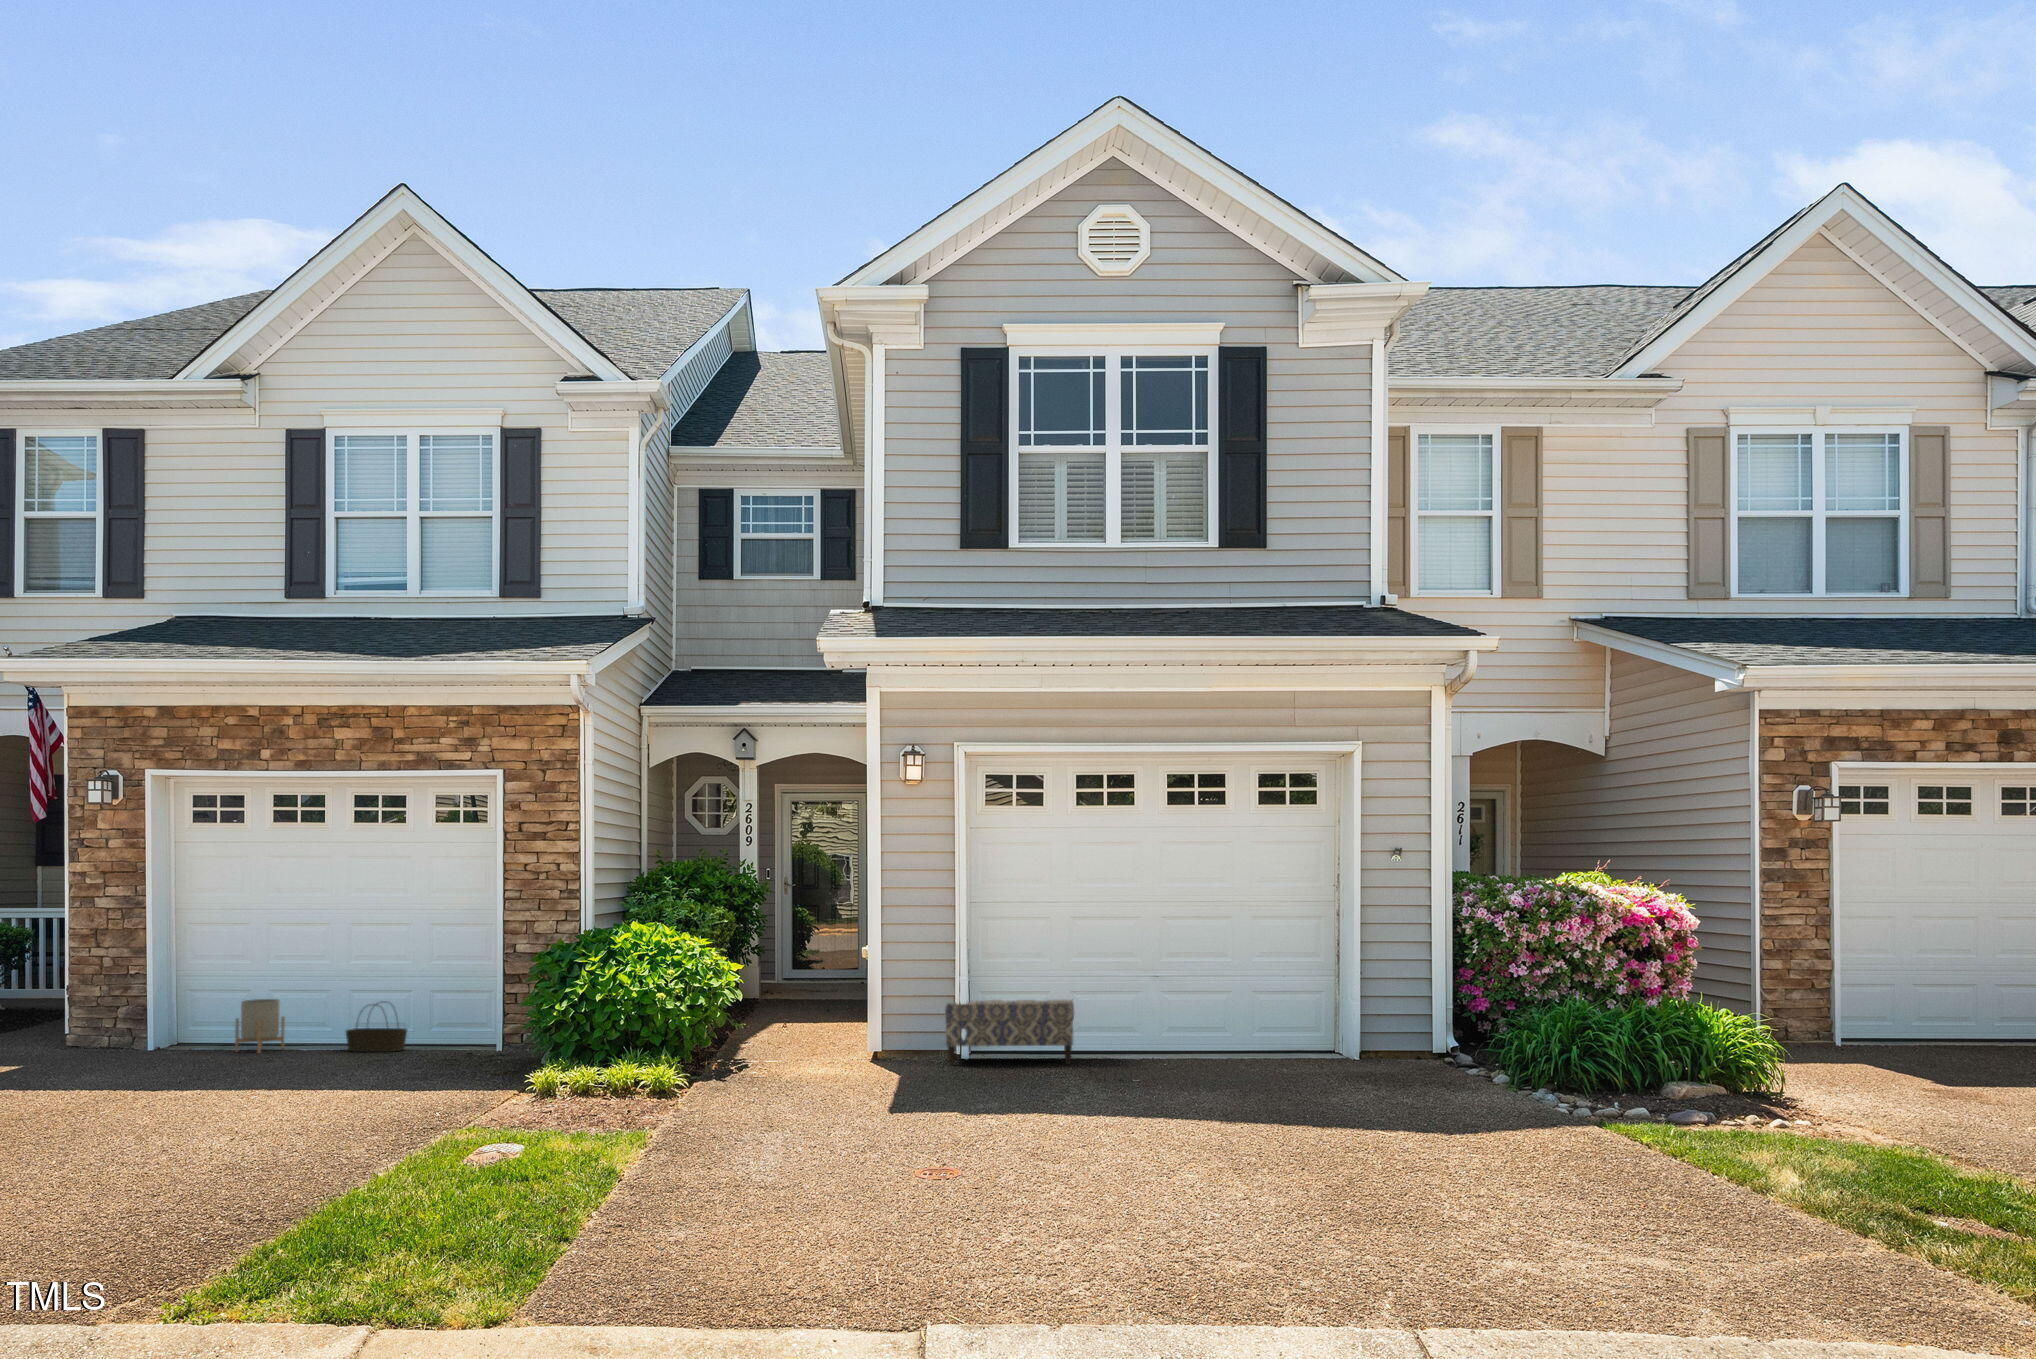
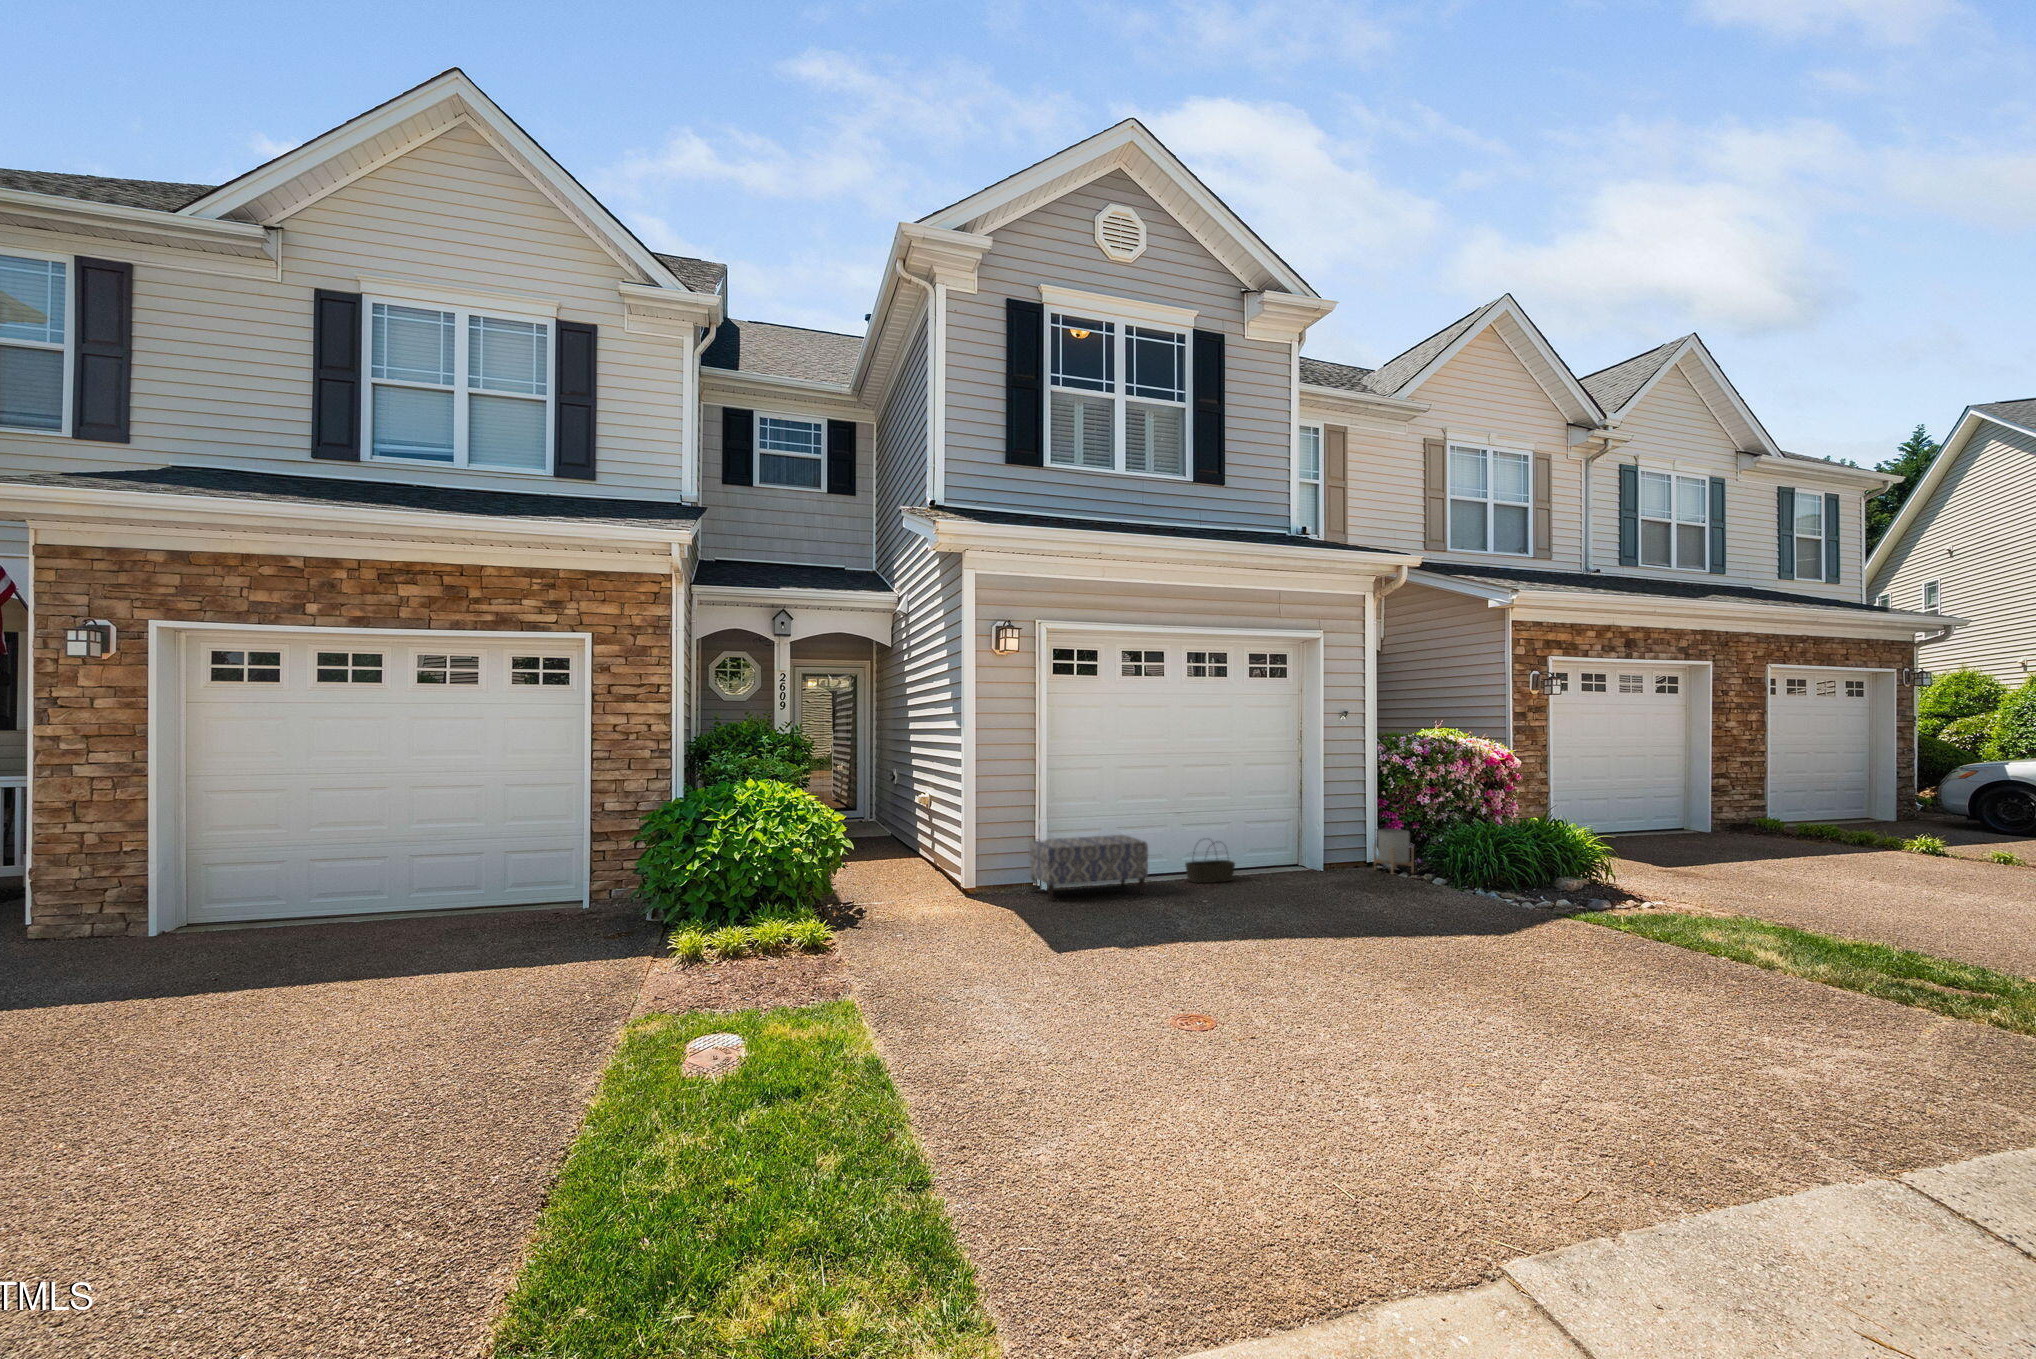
planter: present [235,999,285,1053] -> present [1374,829,1414,874]
basket: present [346,1003,407,1052] -> present [1185,841,1235,883]

